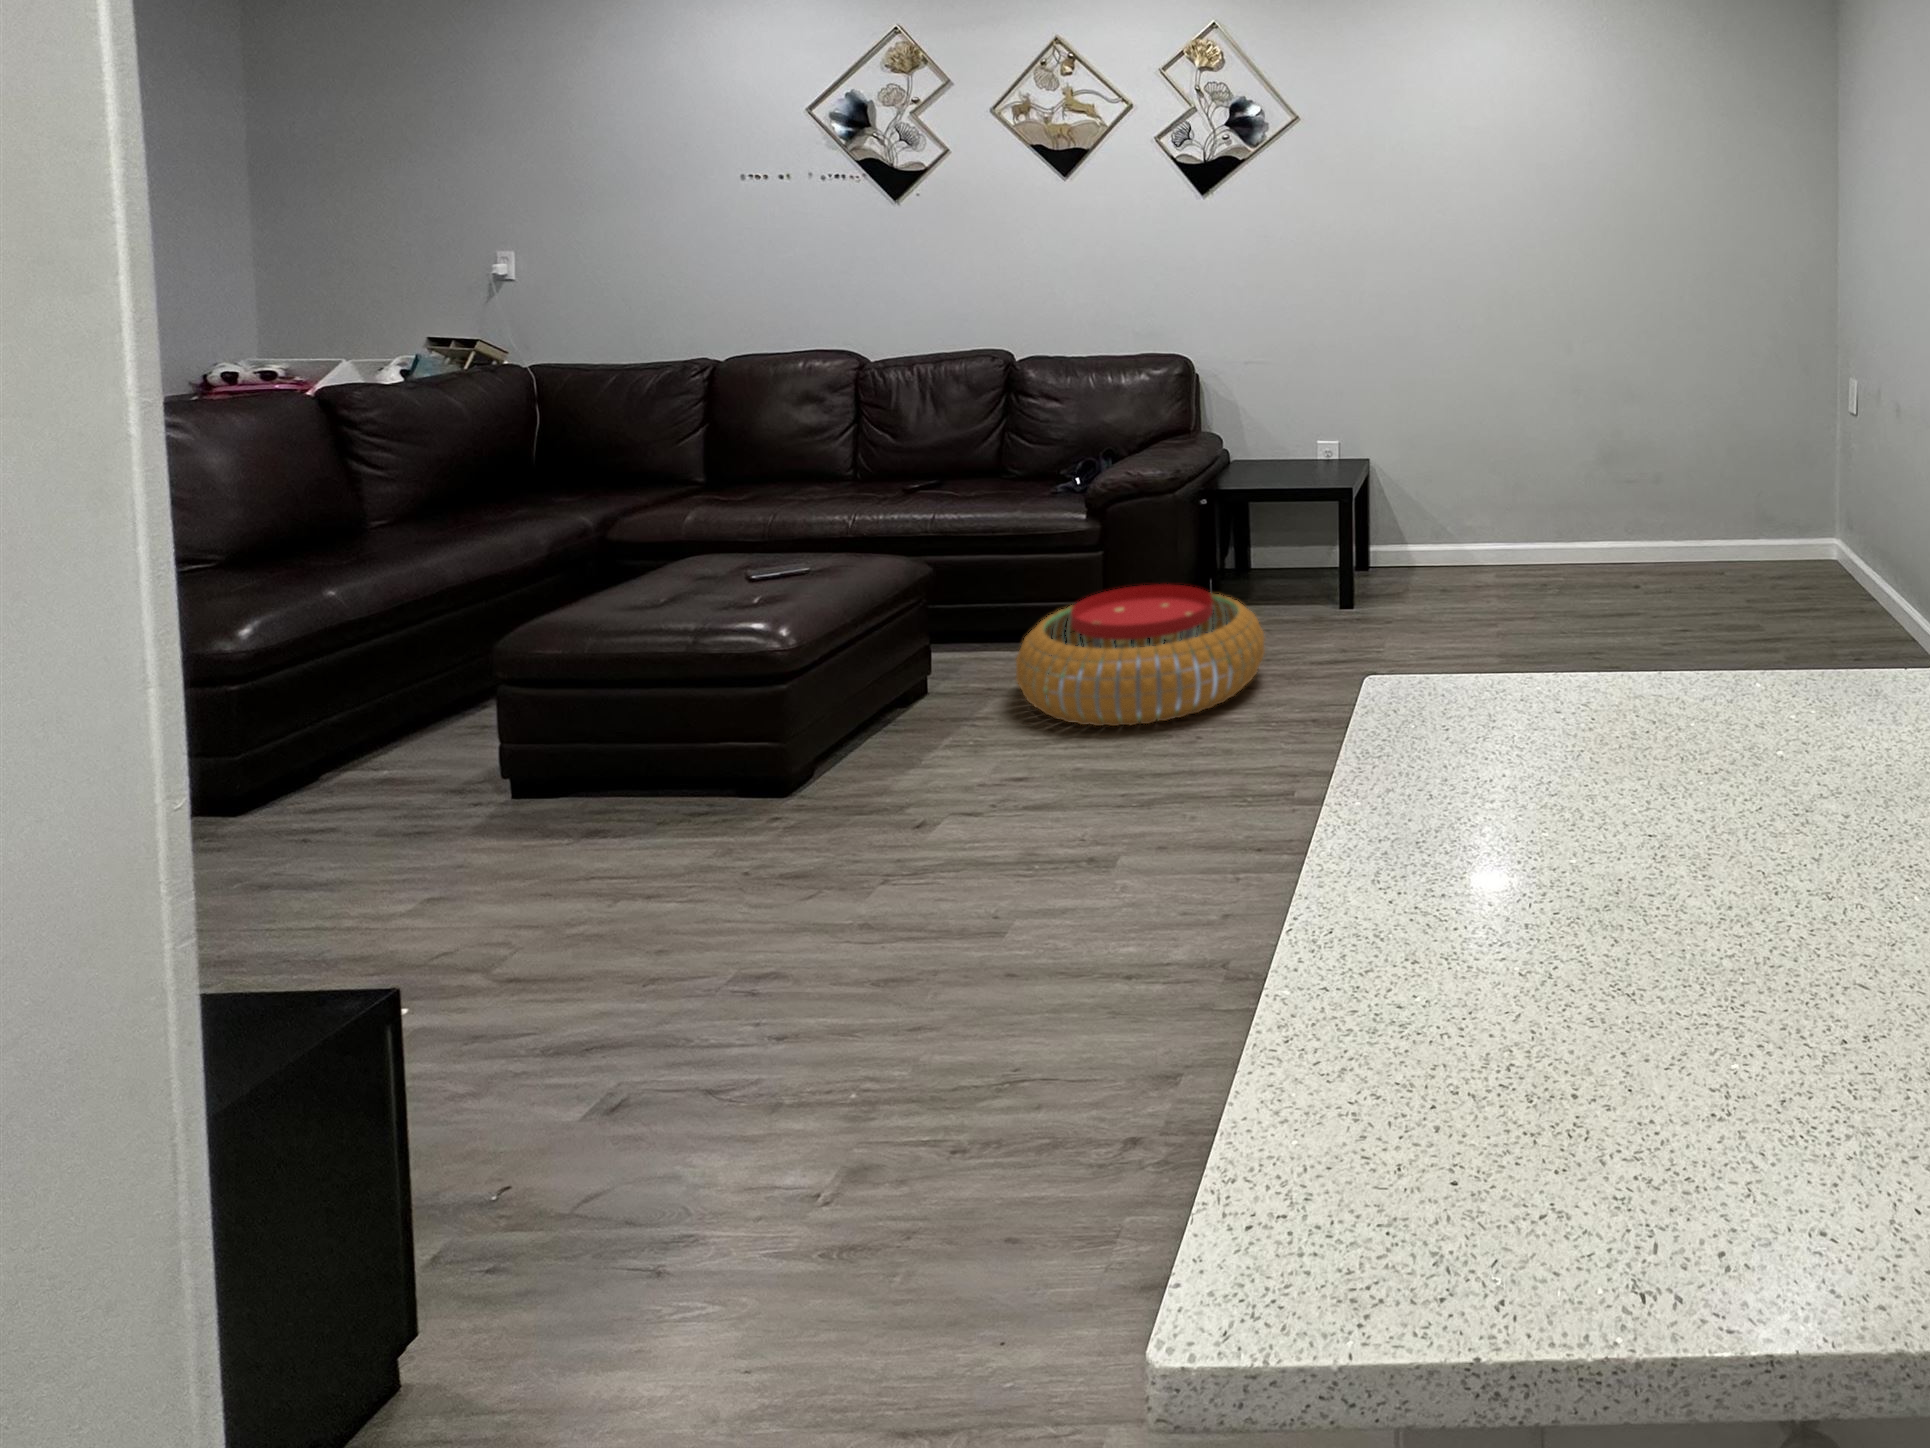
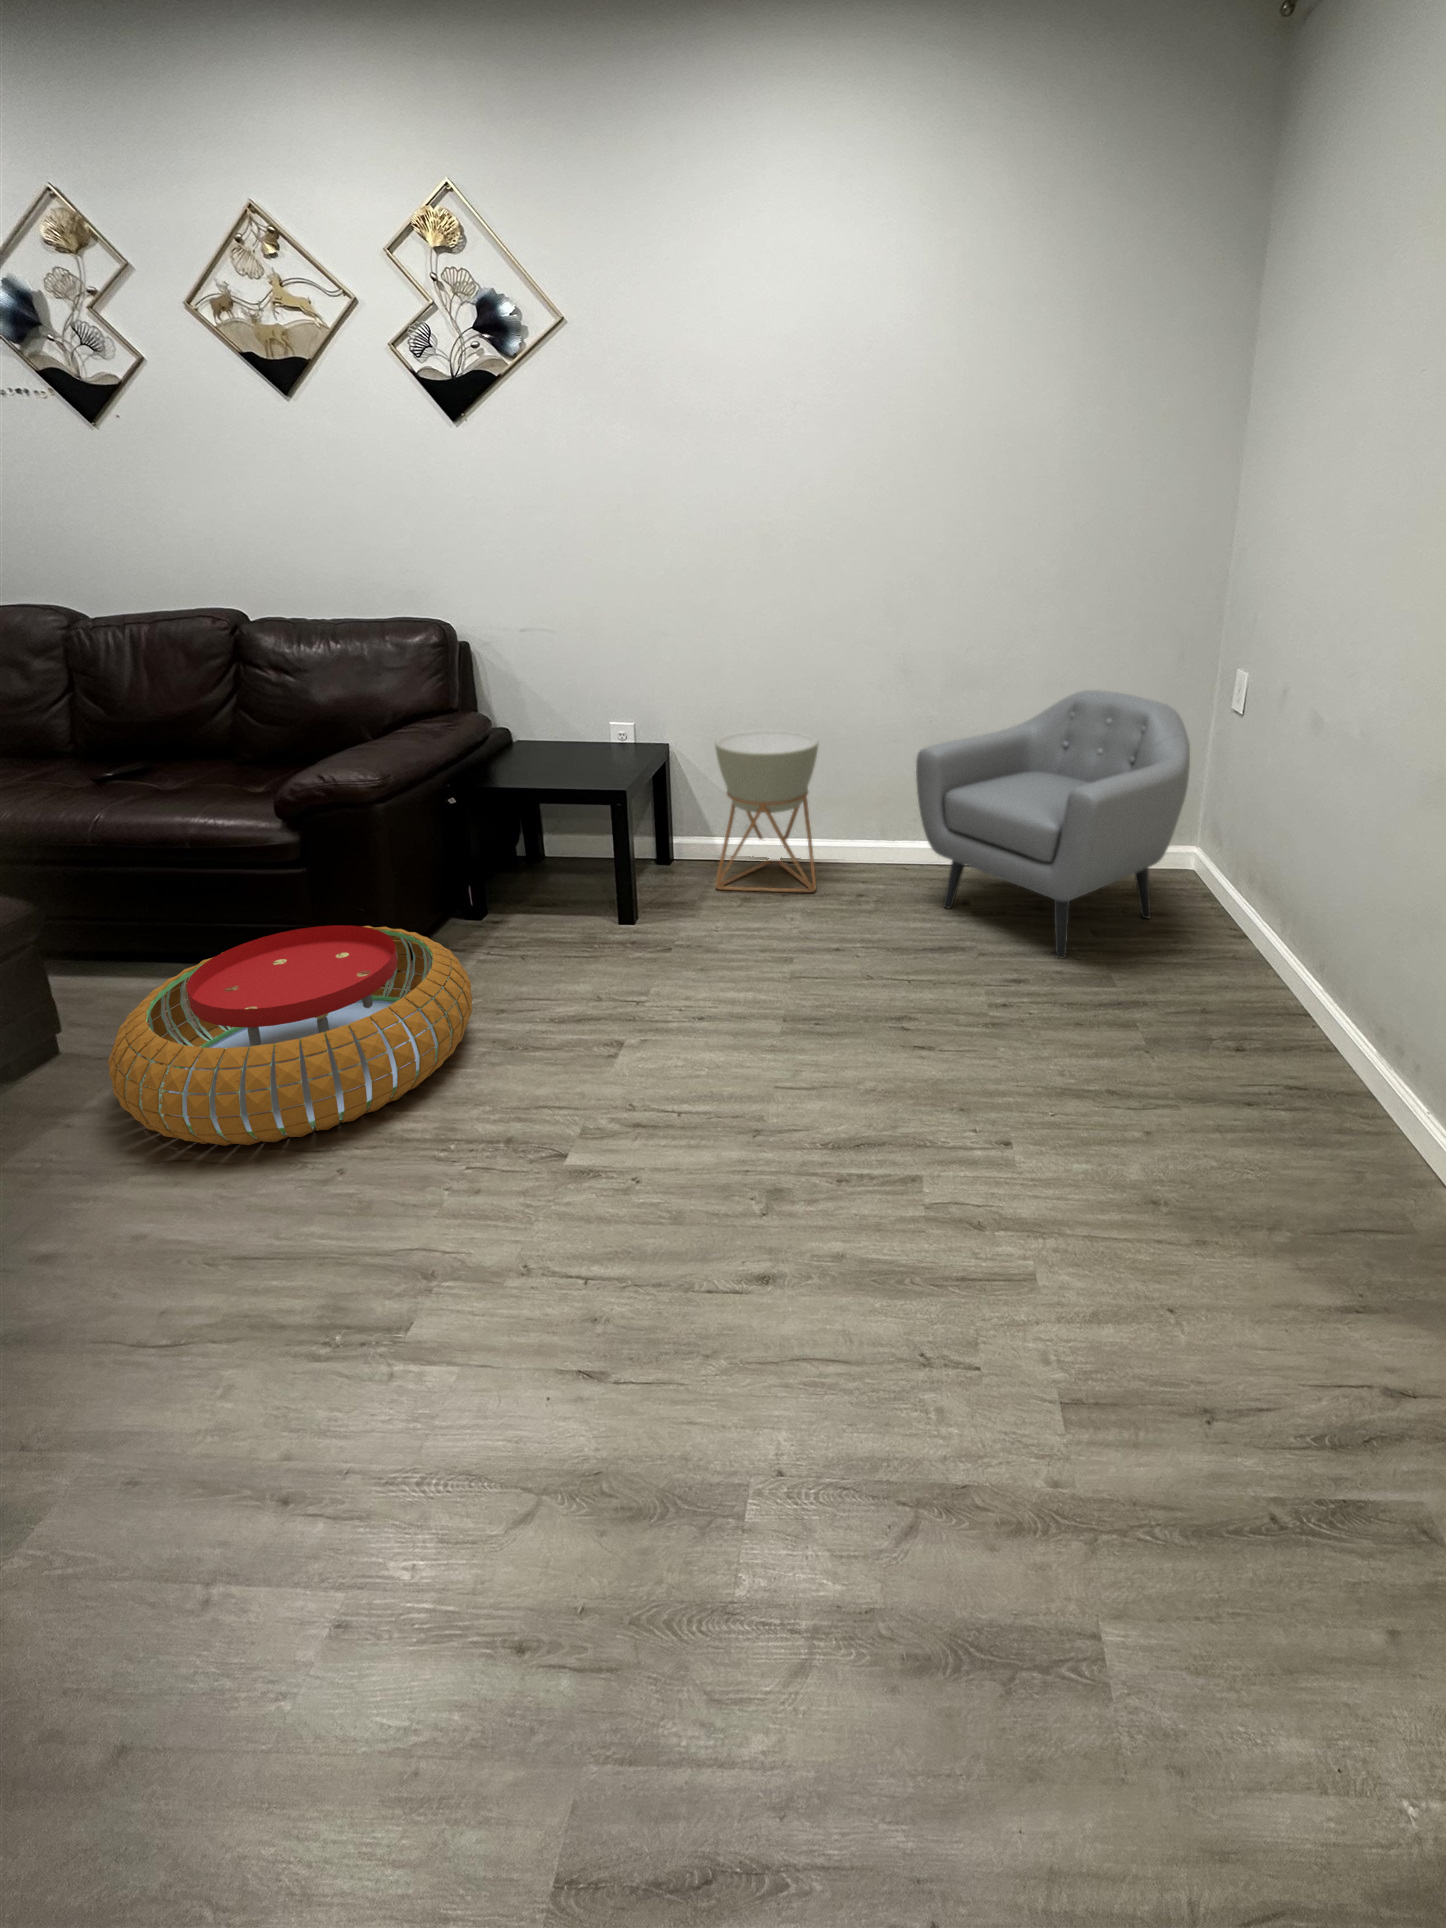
armchair: none [1592,402,1815,619] -> present [916,690,1190,959]
planter: none [1418,444,1507,584] -> present [715,730,818,892]

